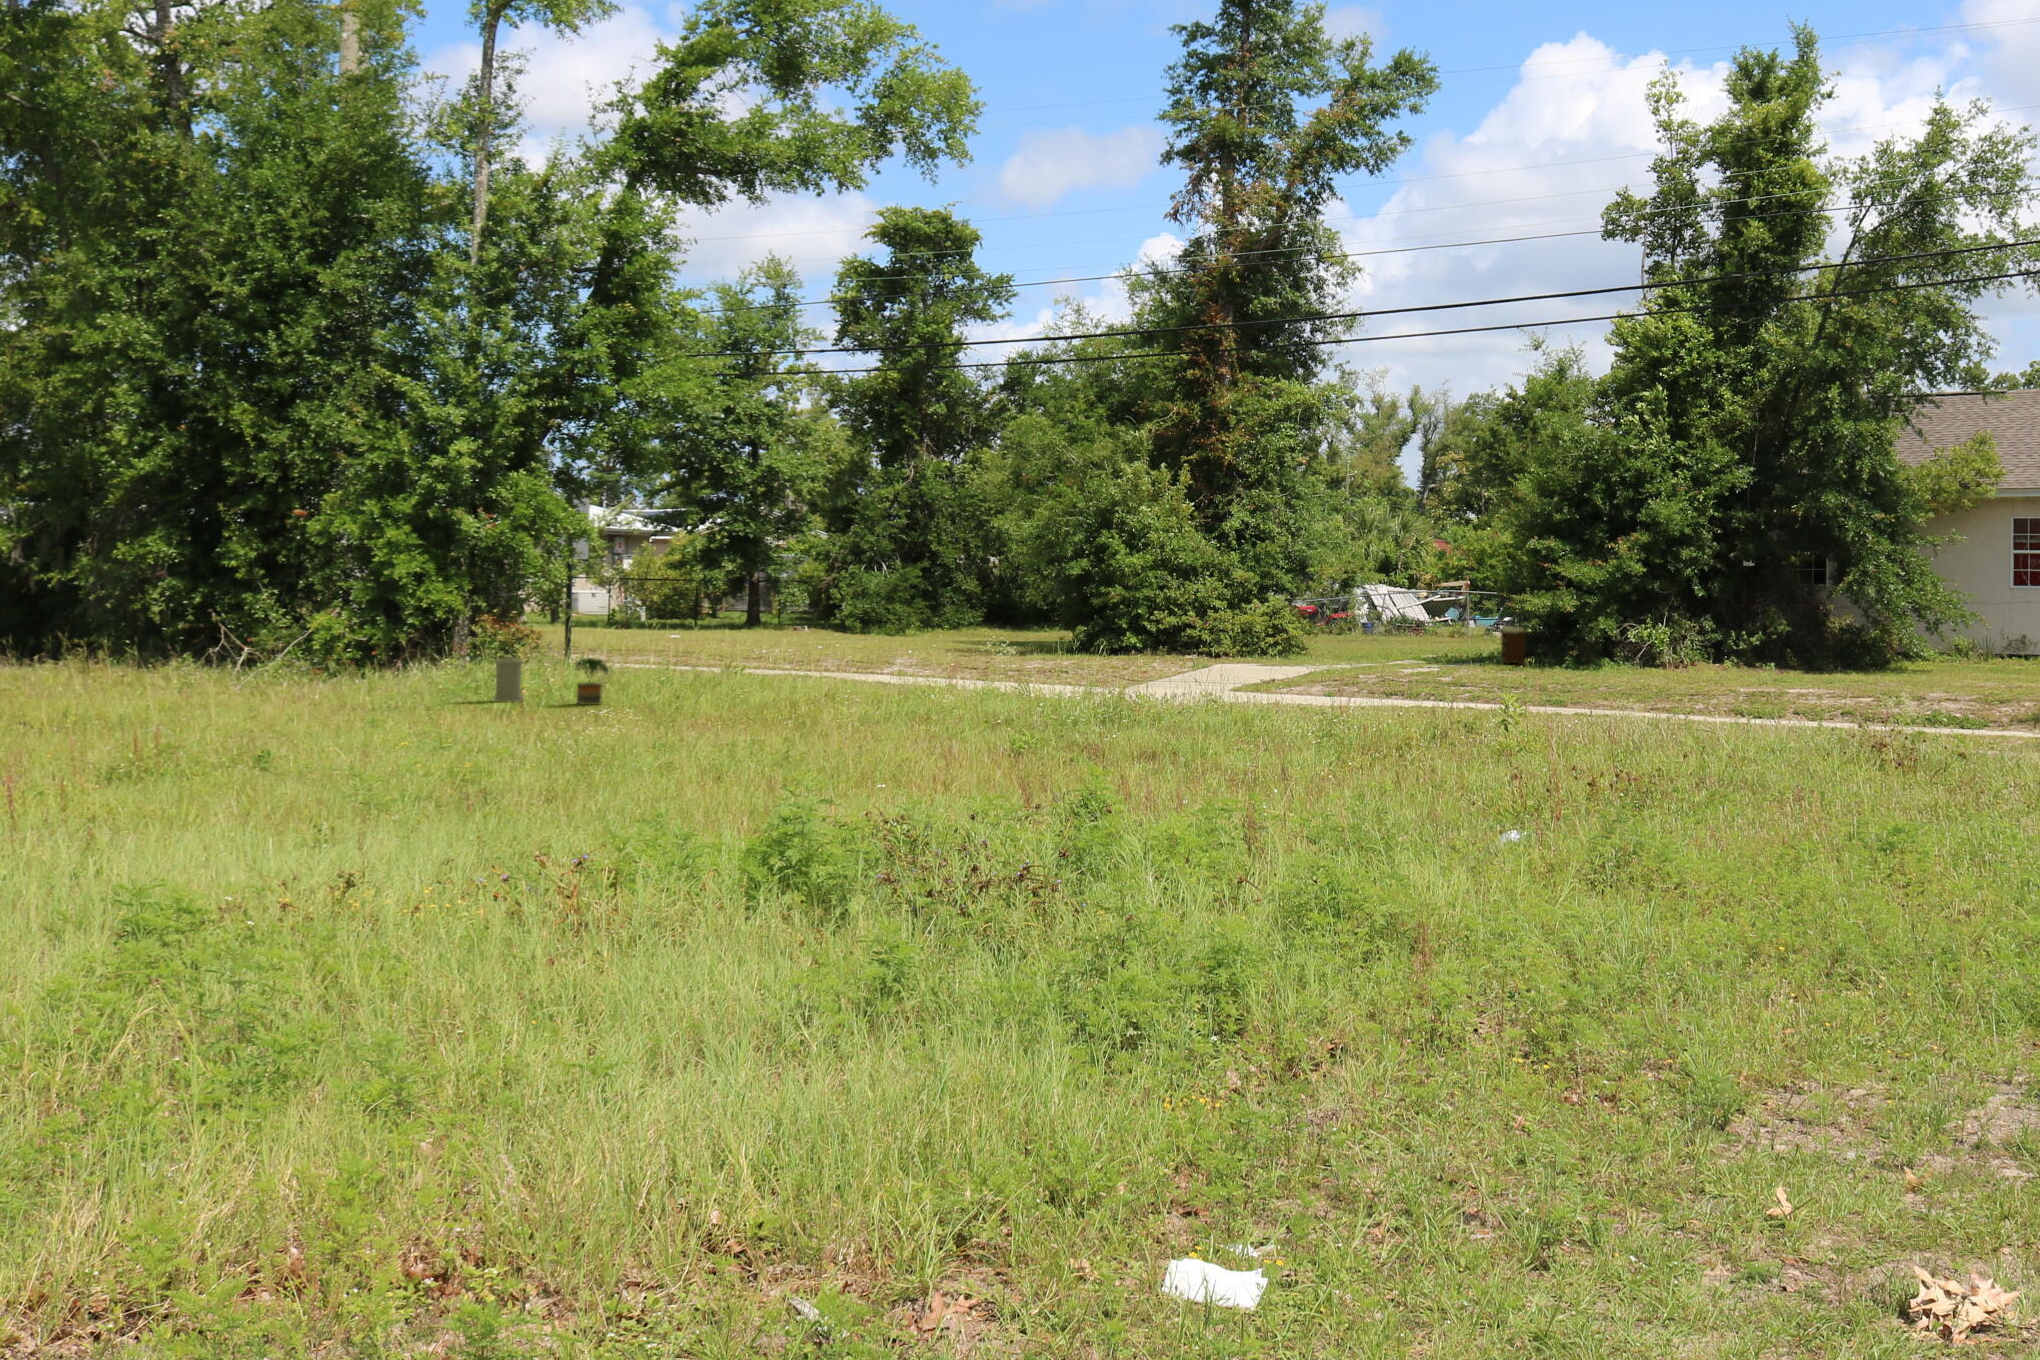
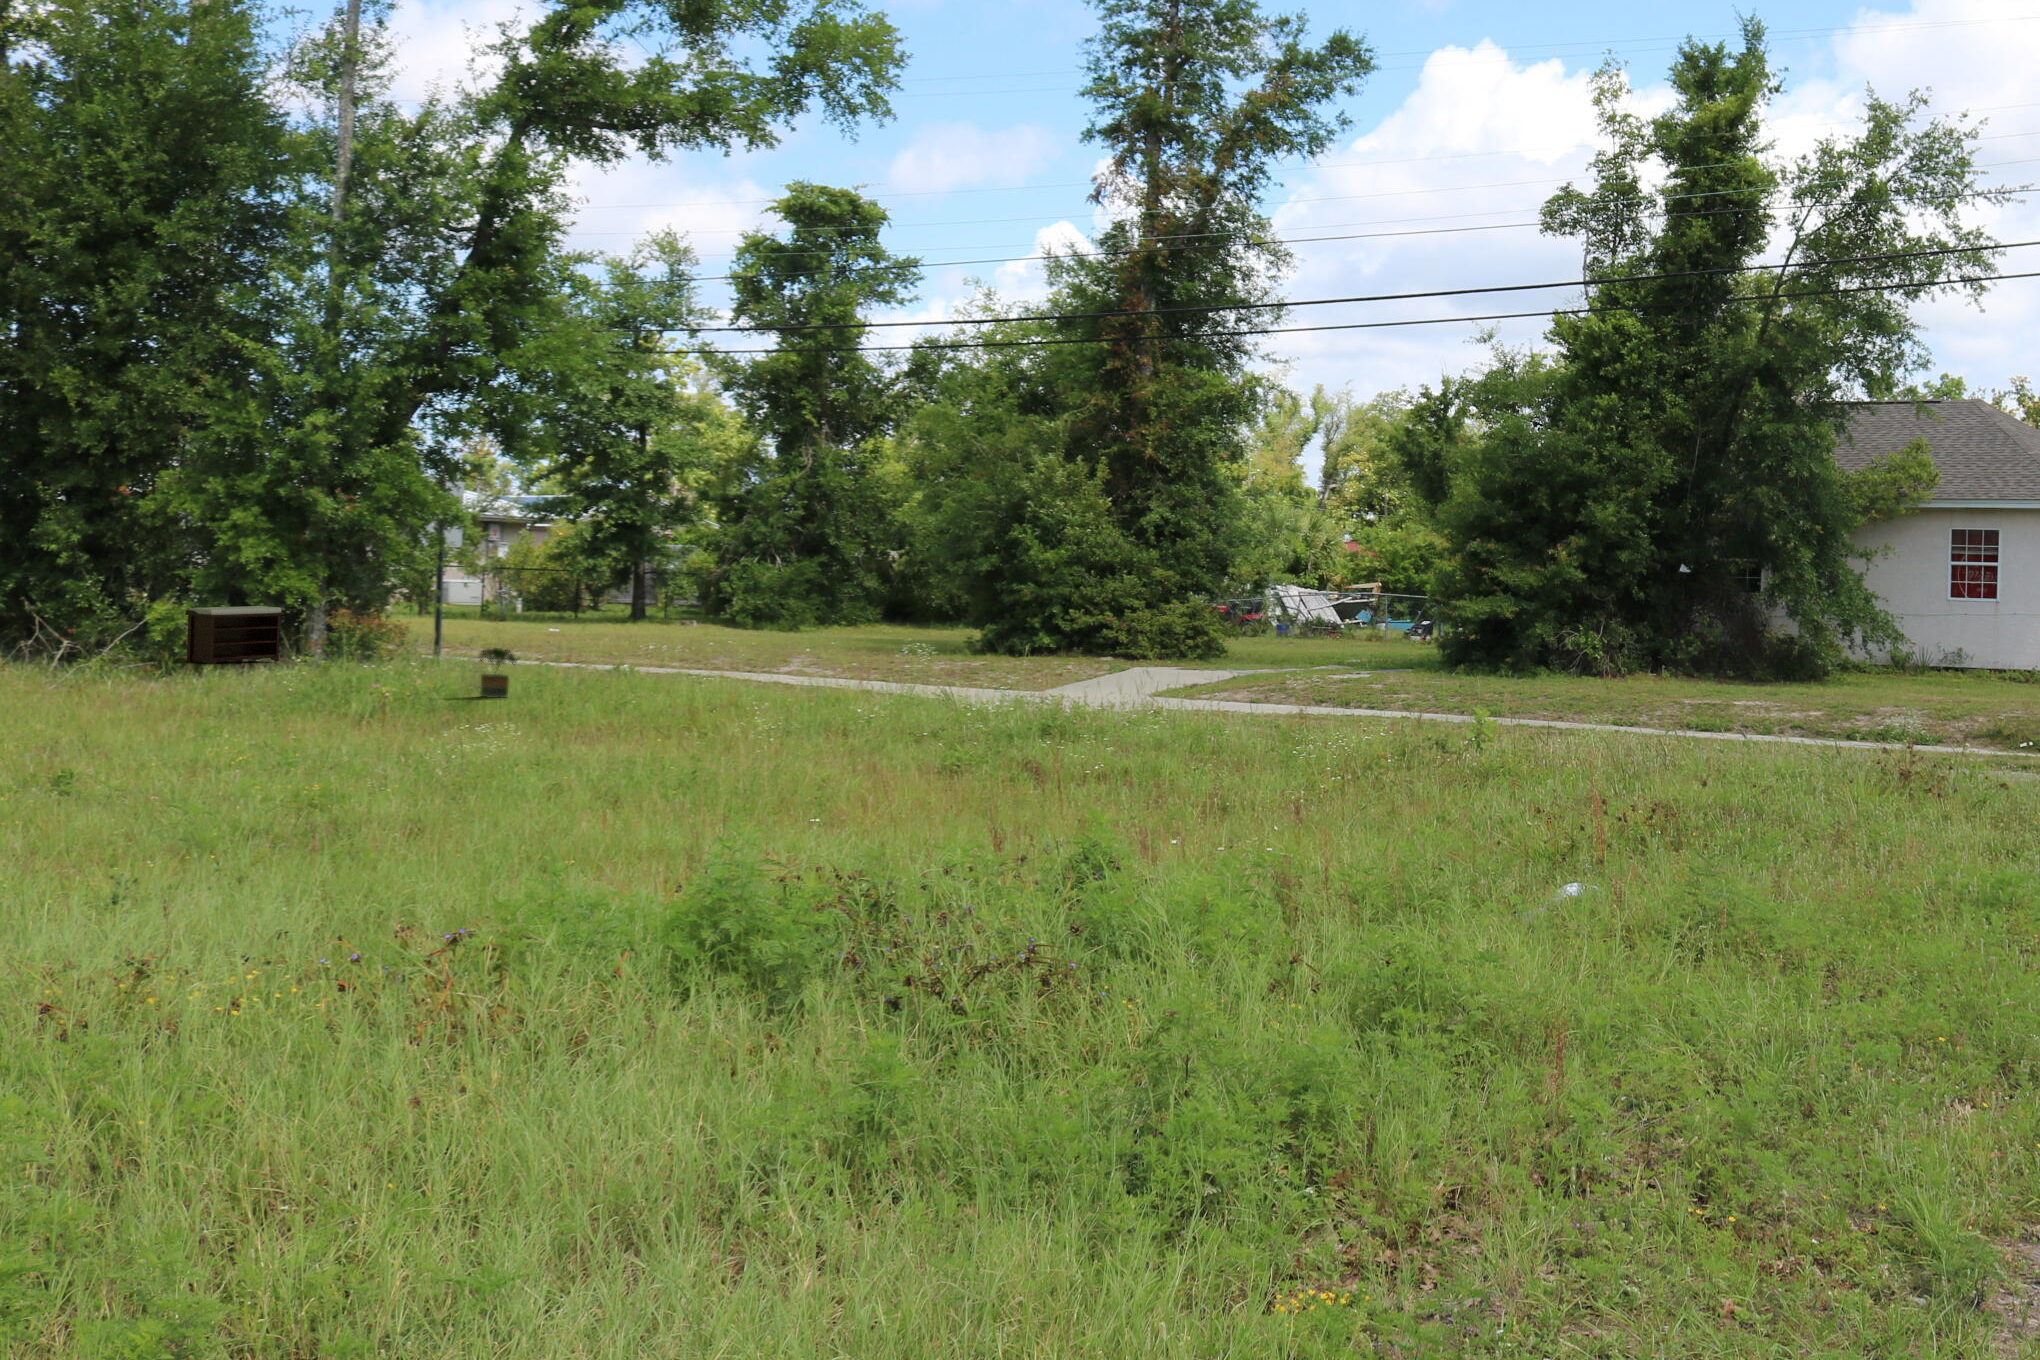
bench: present [1501,626,1526,665] -> present [185,606,284,664]
trash can: present [494,658,523,702] -> none [385,648,420,695]

